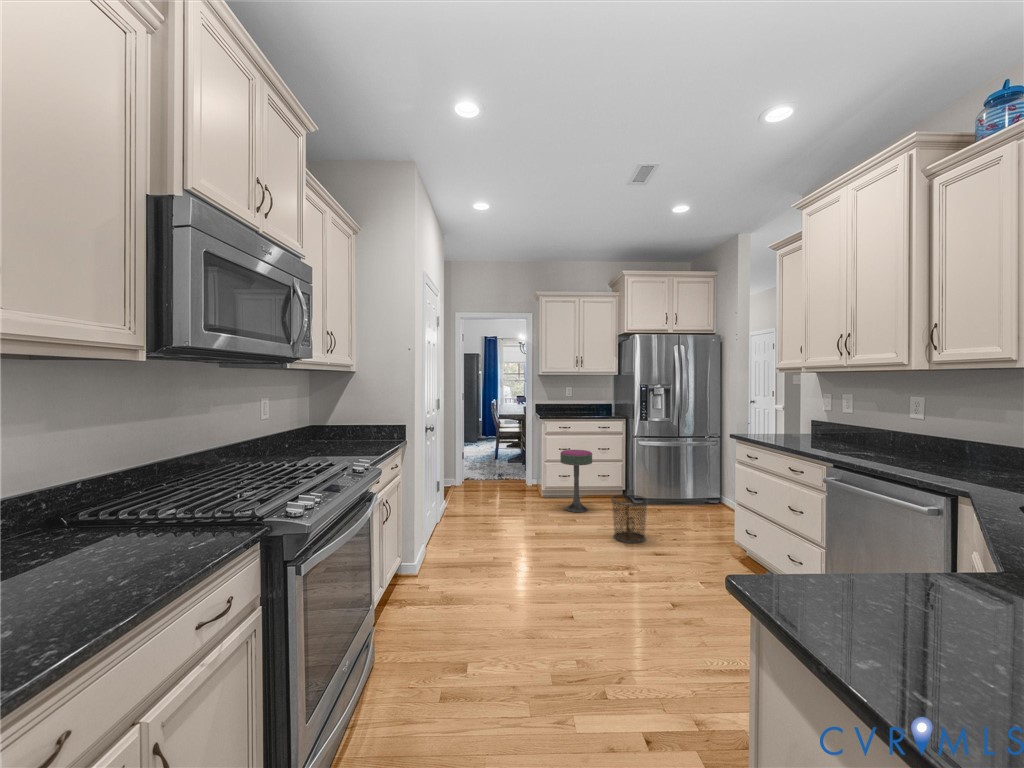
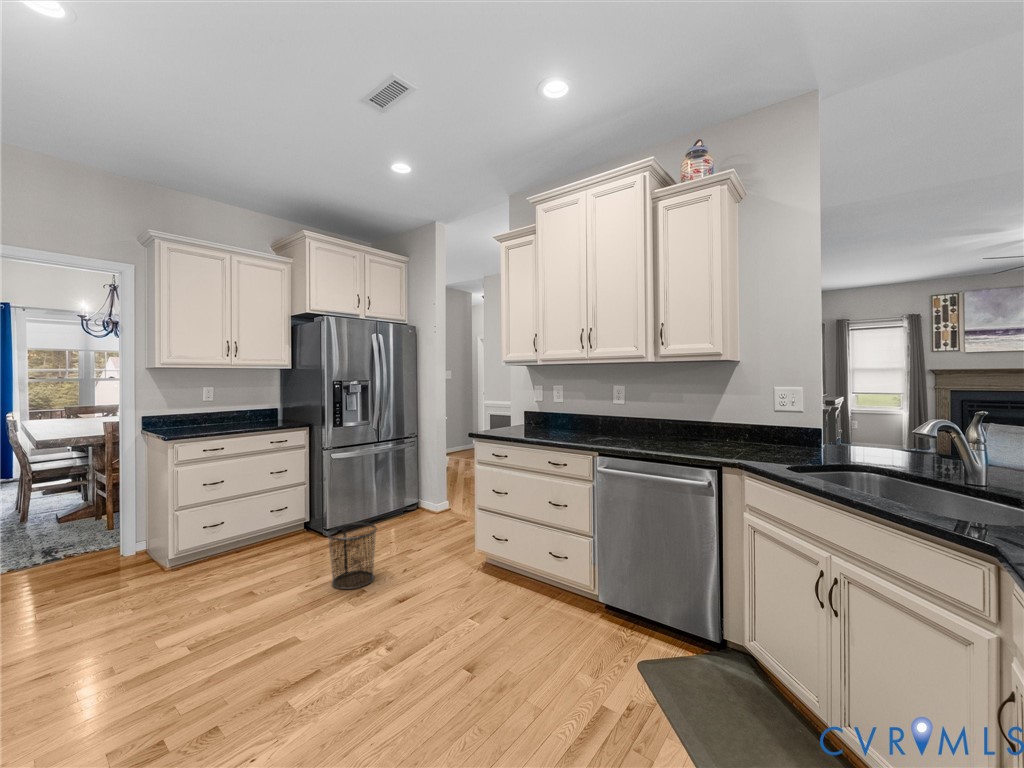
bar stool: present [560,450,592,512] -> none [223,475,275,568]

